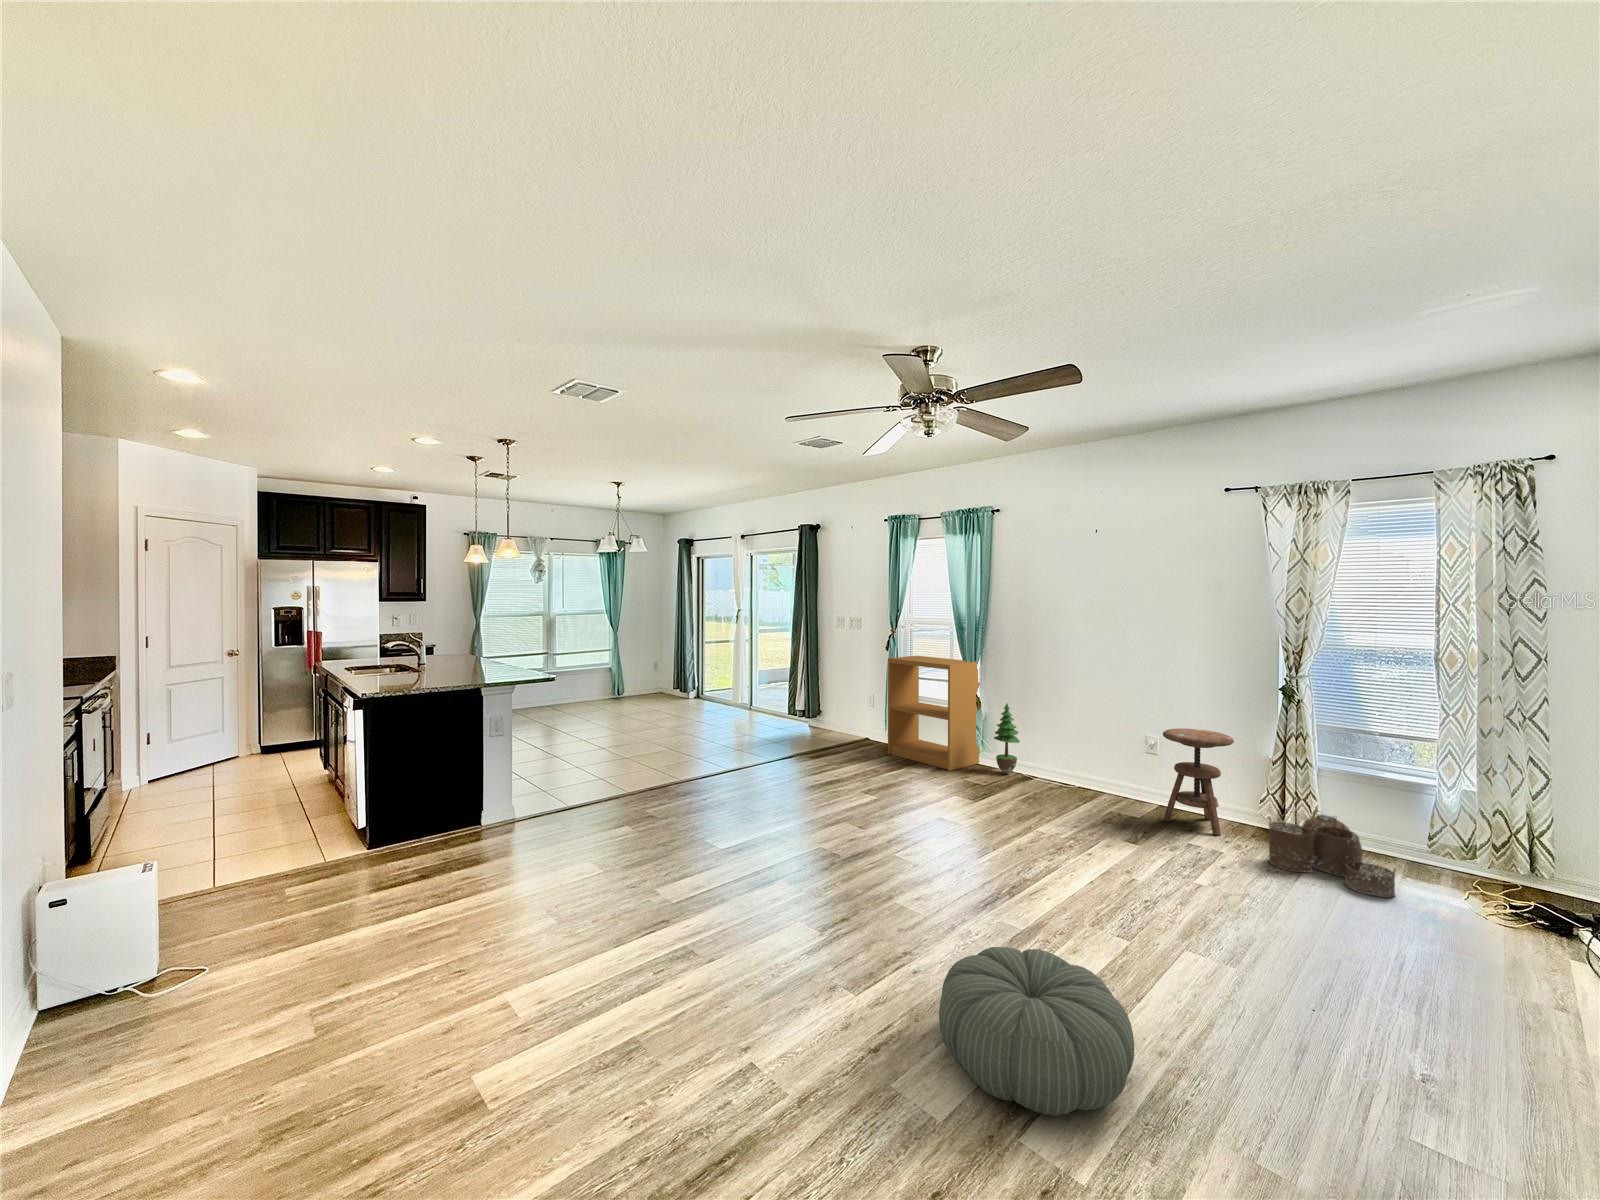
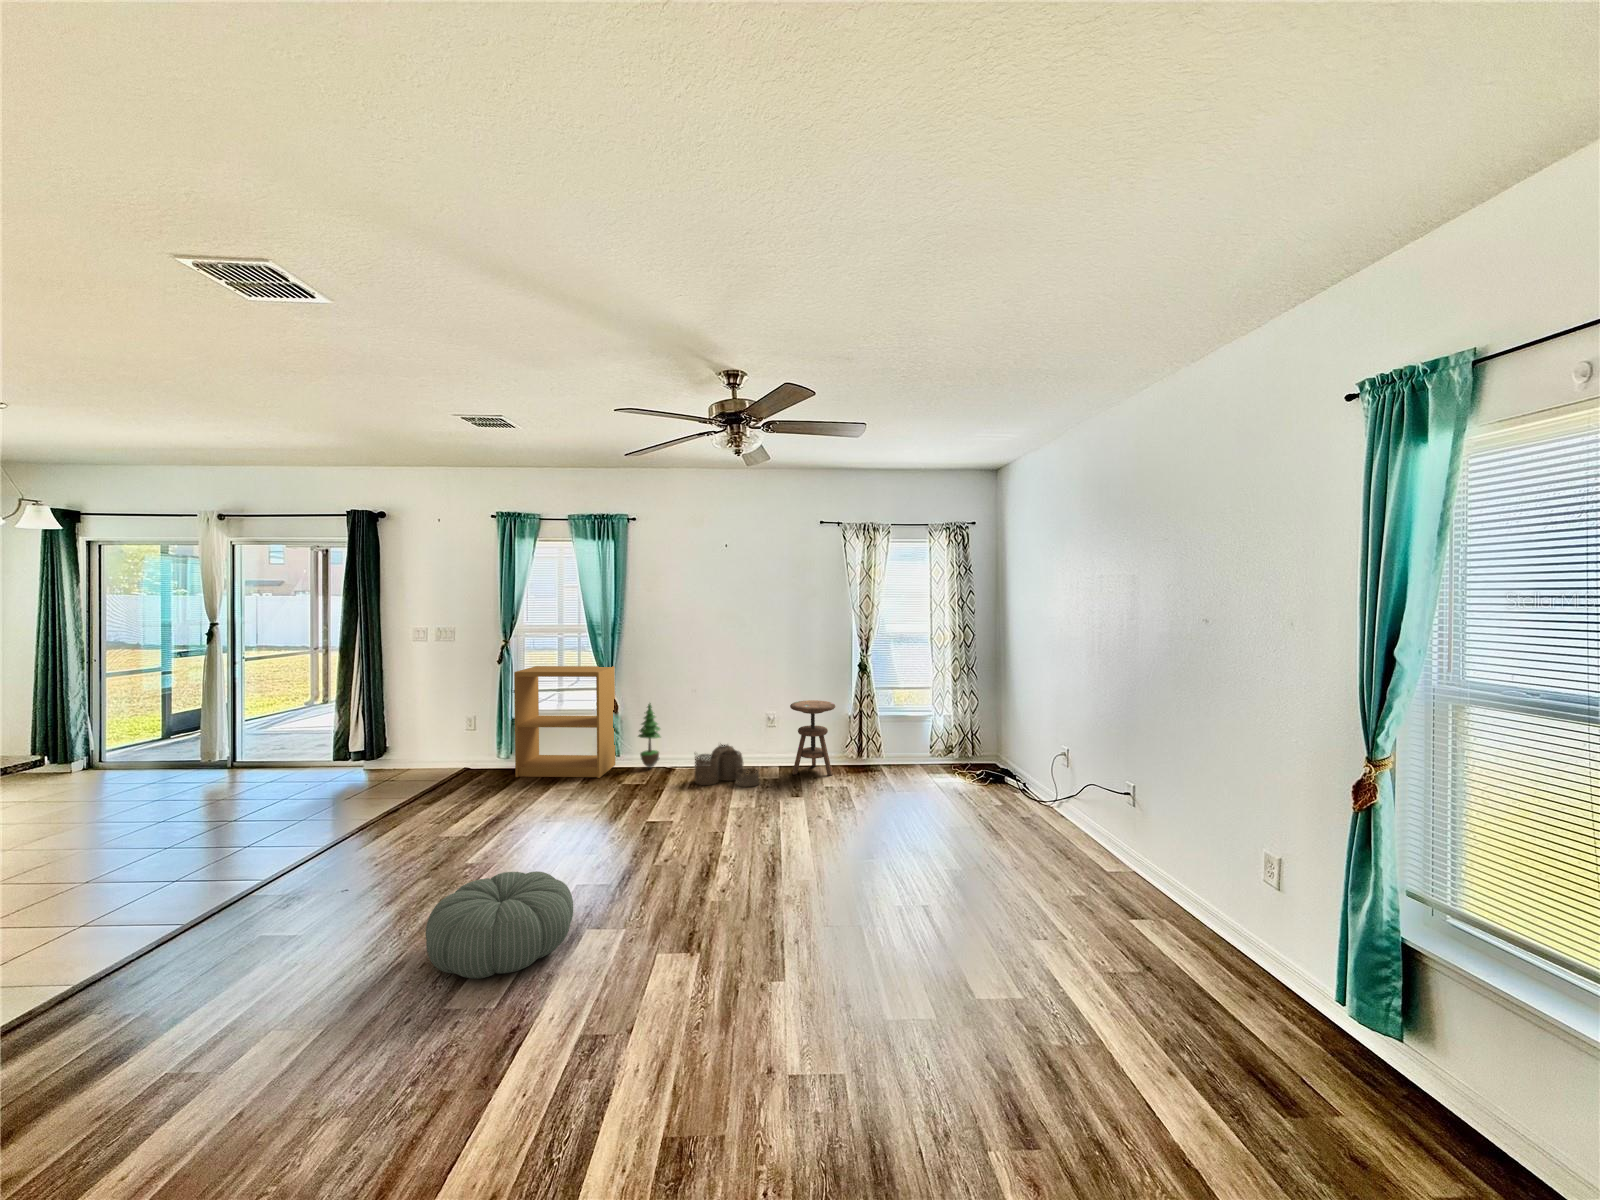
woven basket: present [1269,811,1396,897] -> present [695,744,759,787]
pouf: present [939,947,1134,1116] -> present [426,871,573,978]

